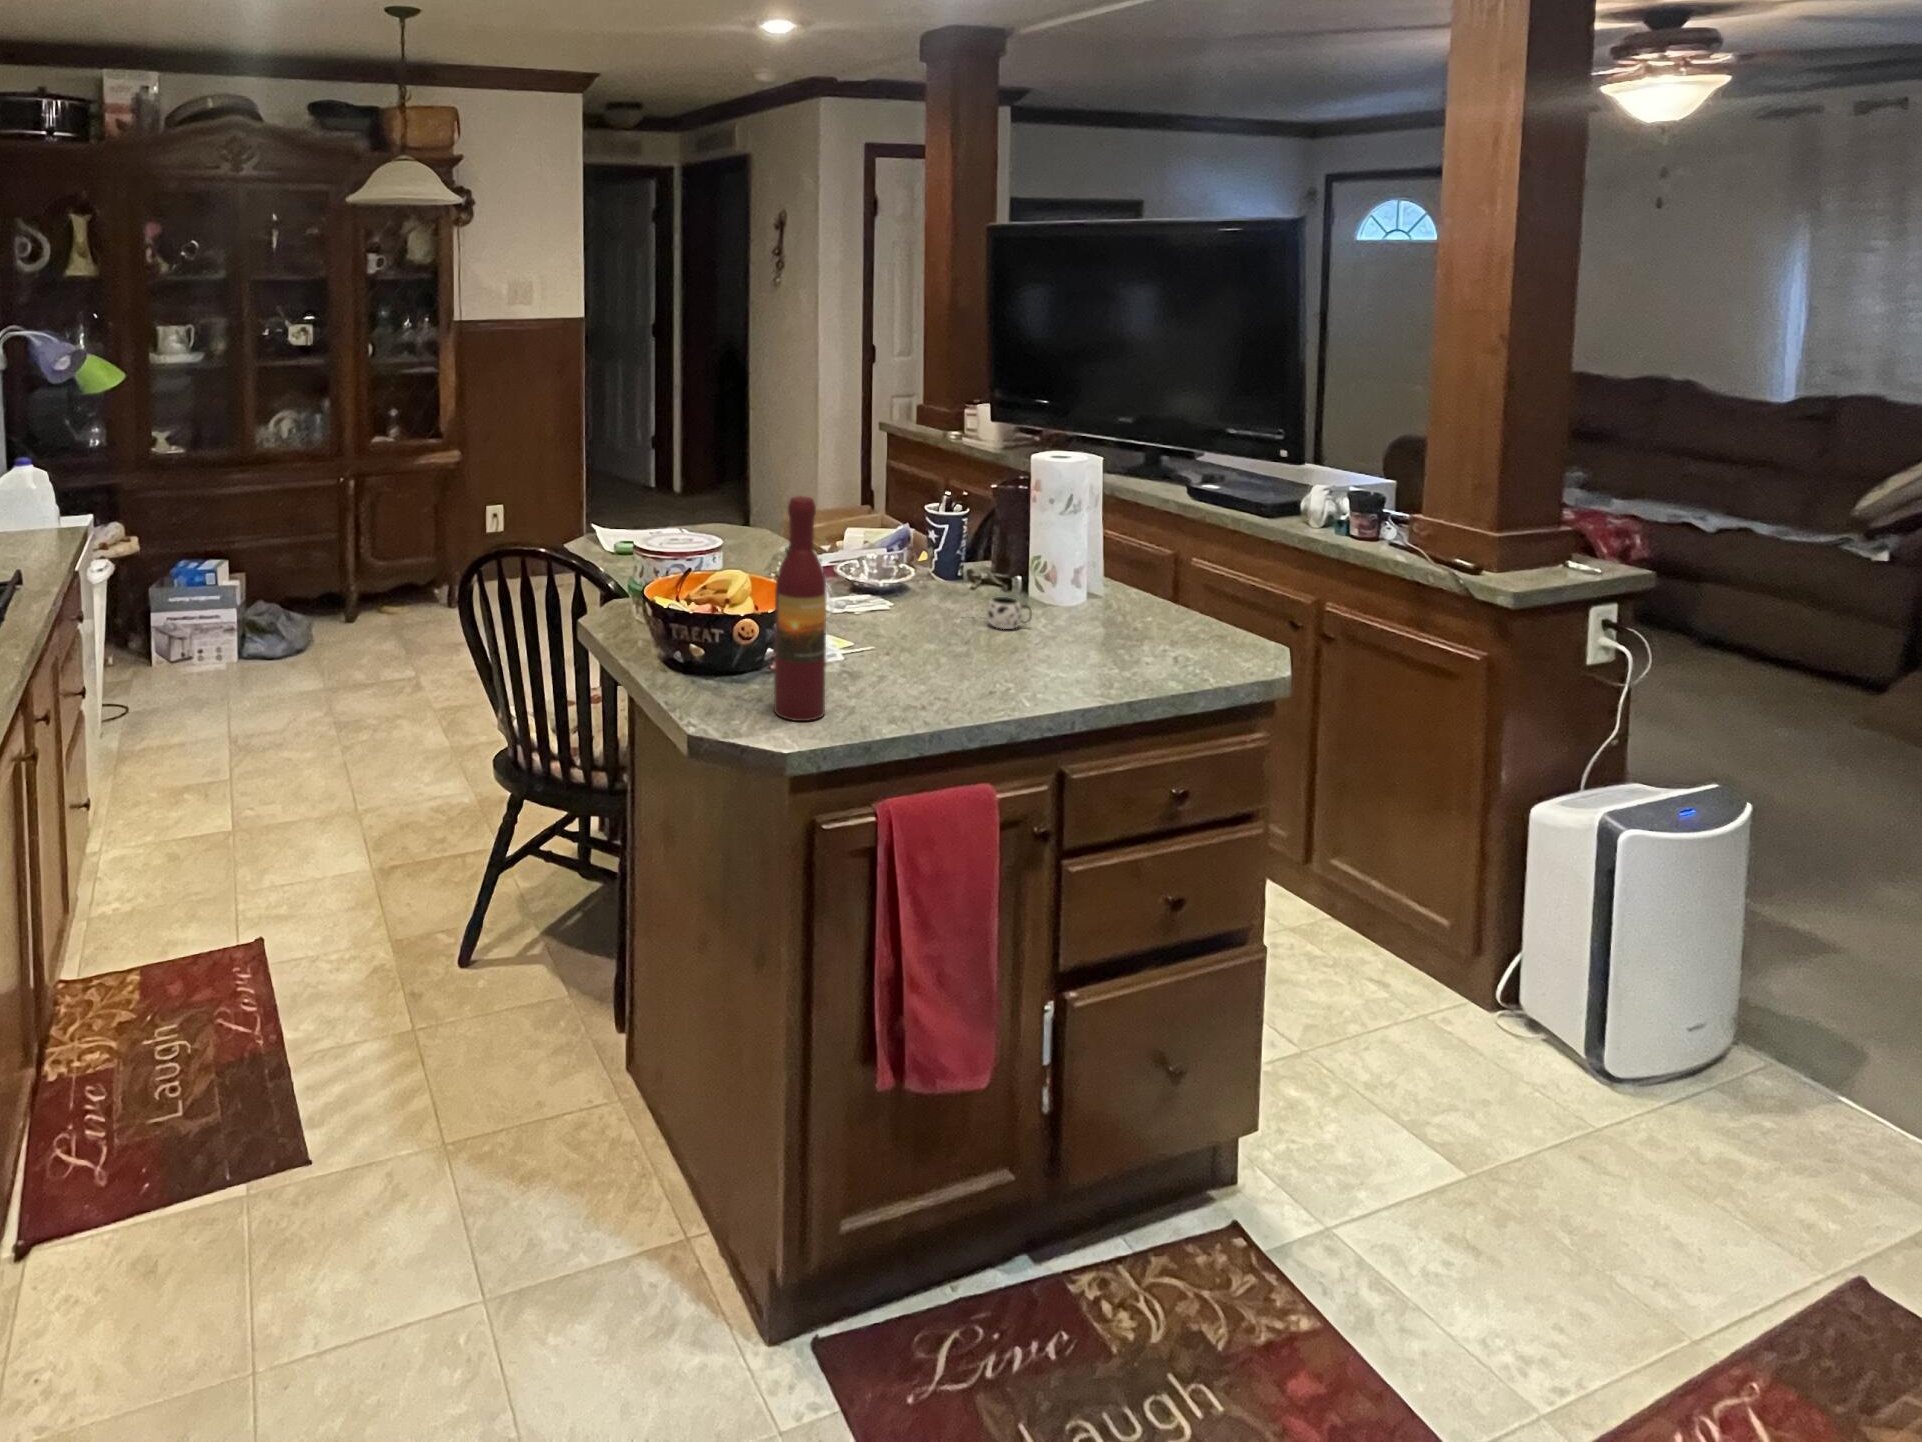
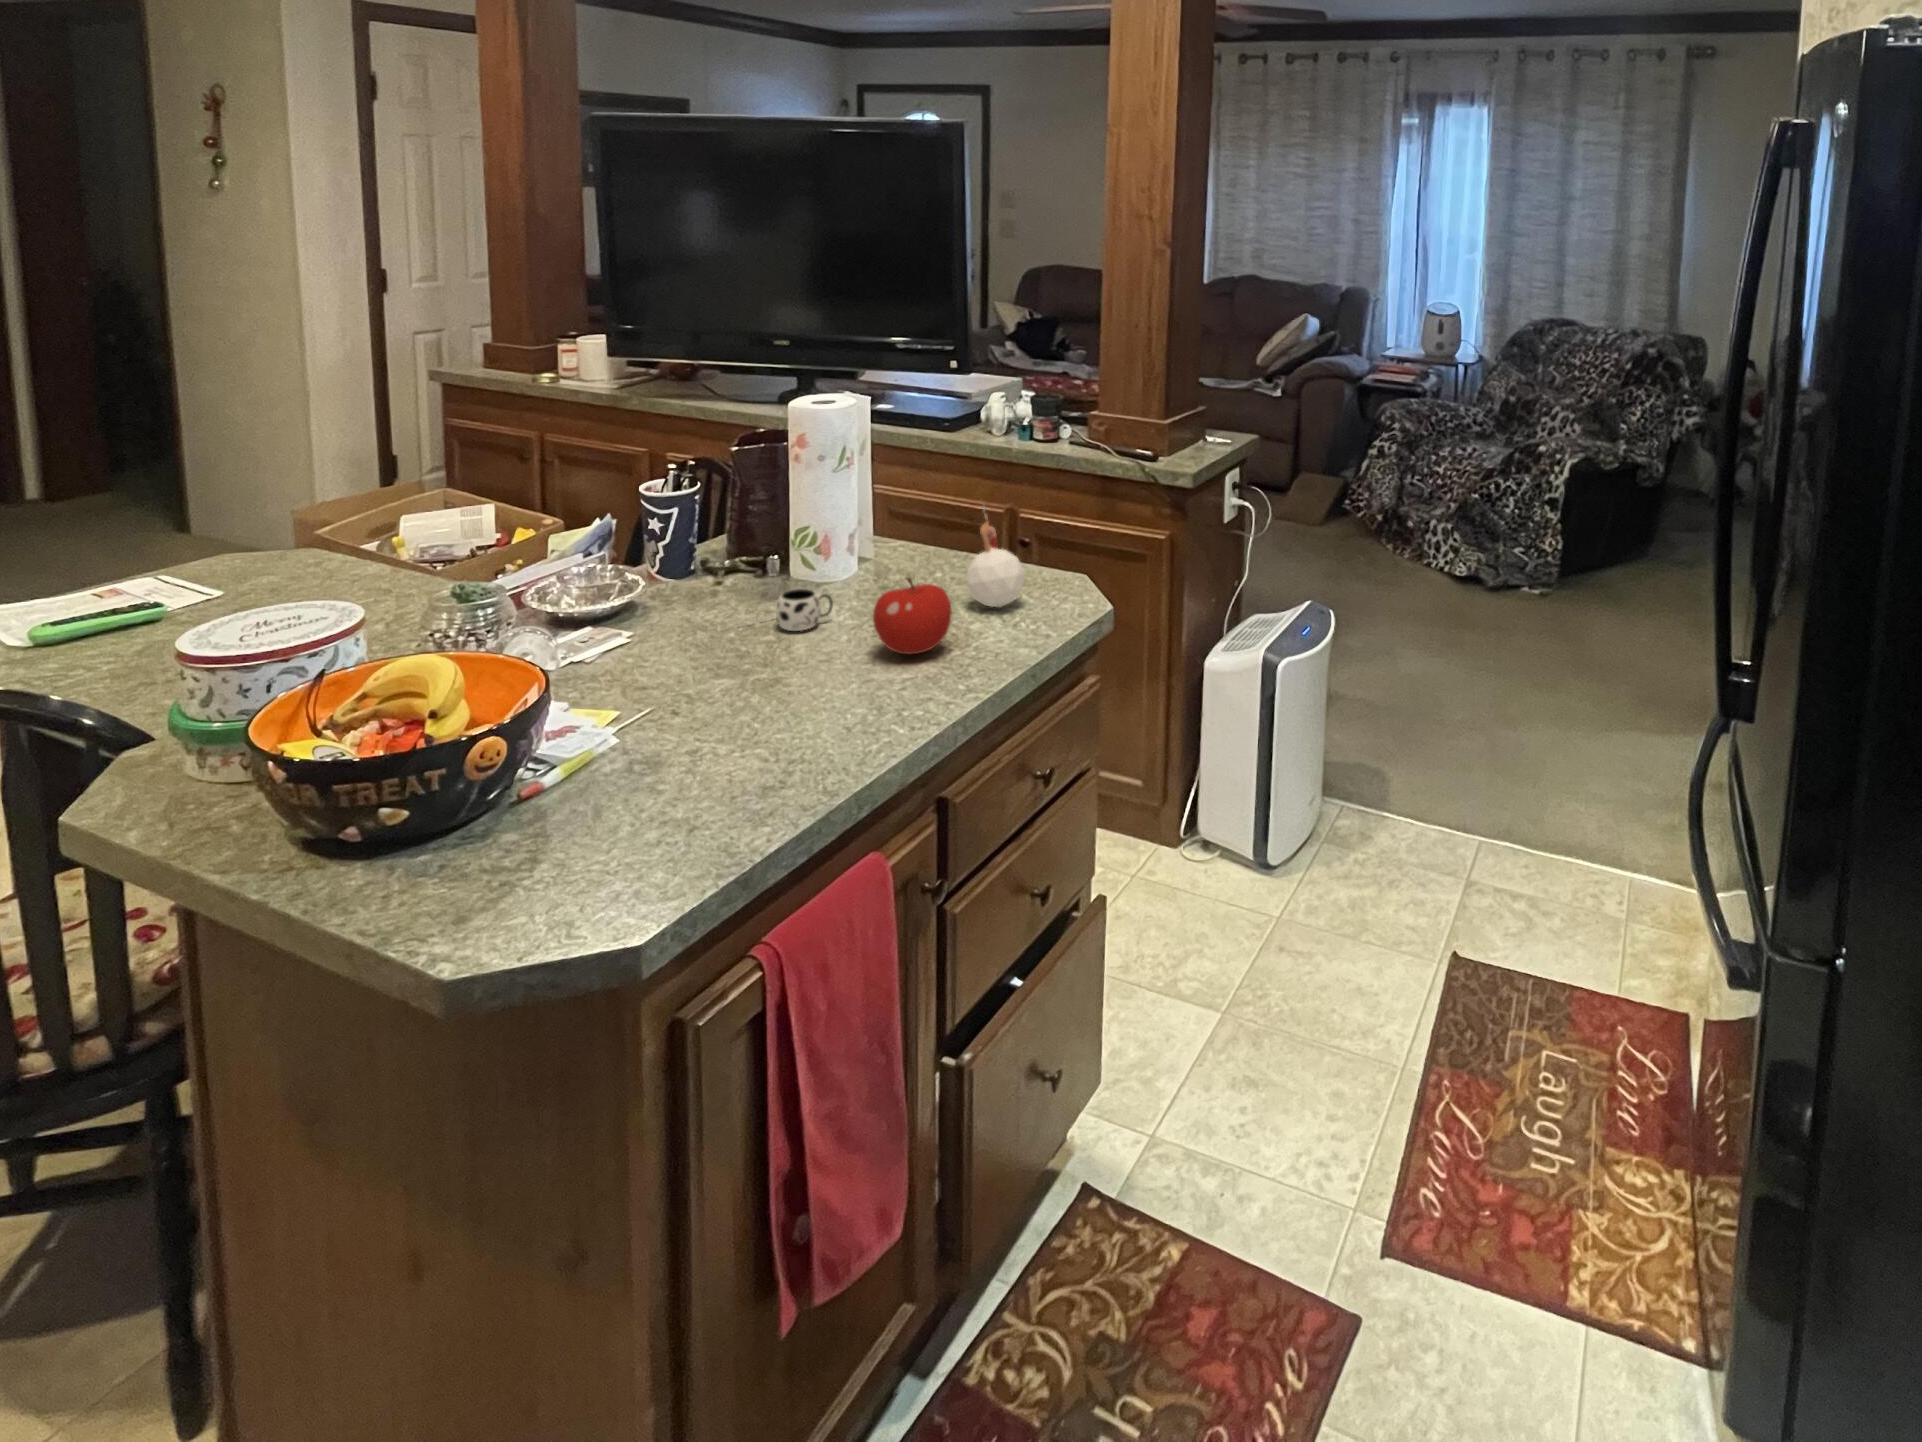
wine bottle: present [774,496,826,721] -> none [573,525,665,875]
candle: none [1148,557,1202,650] -> present [966,514,1025,608]
fruit: none [1042,597,1109,662] -> present [873,577,952,654]

